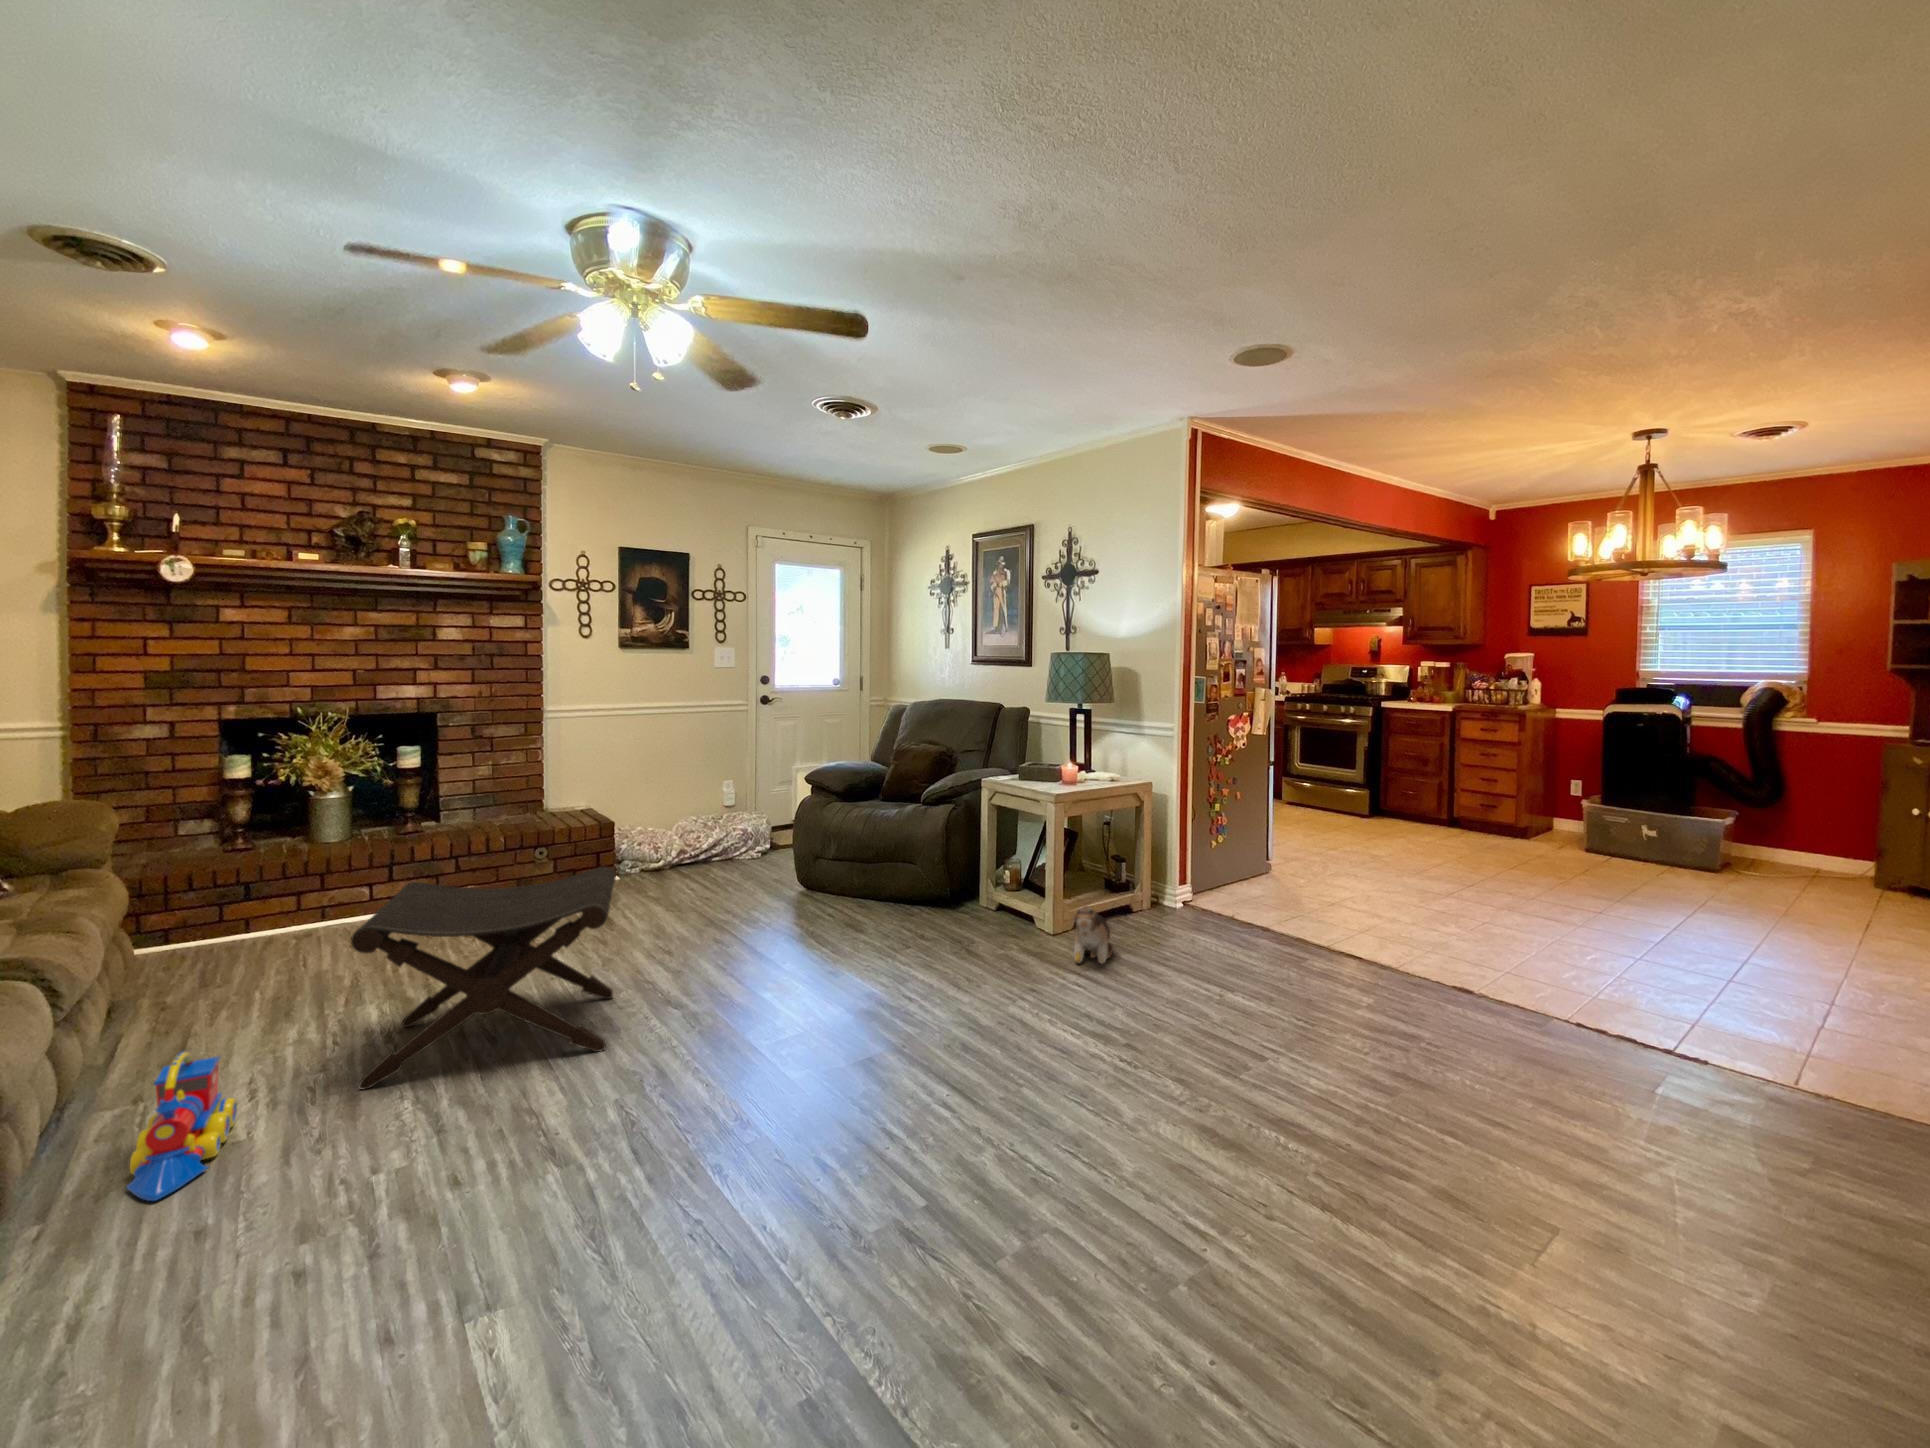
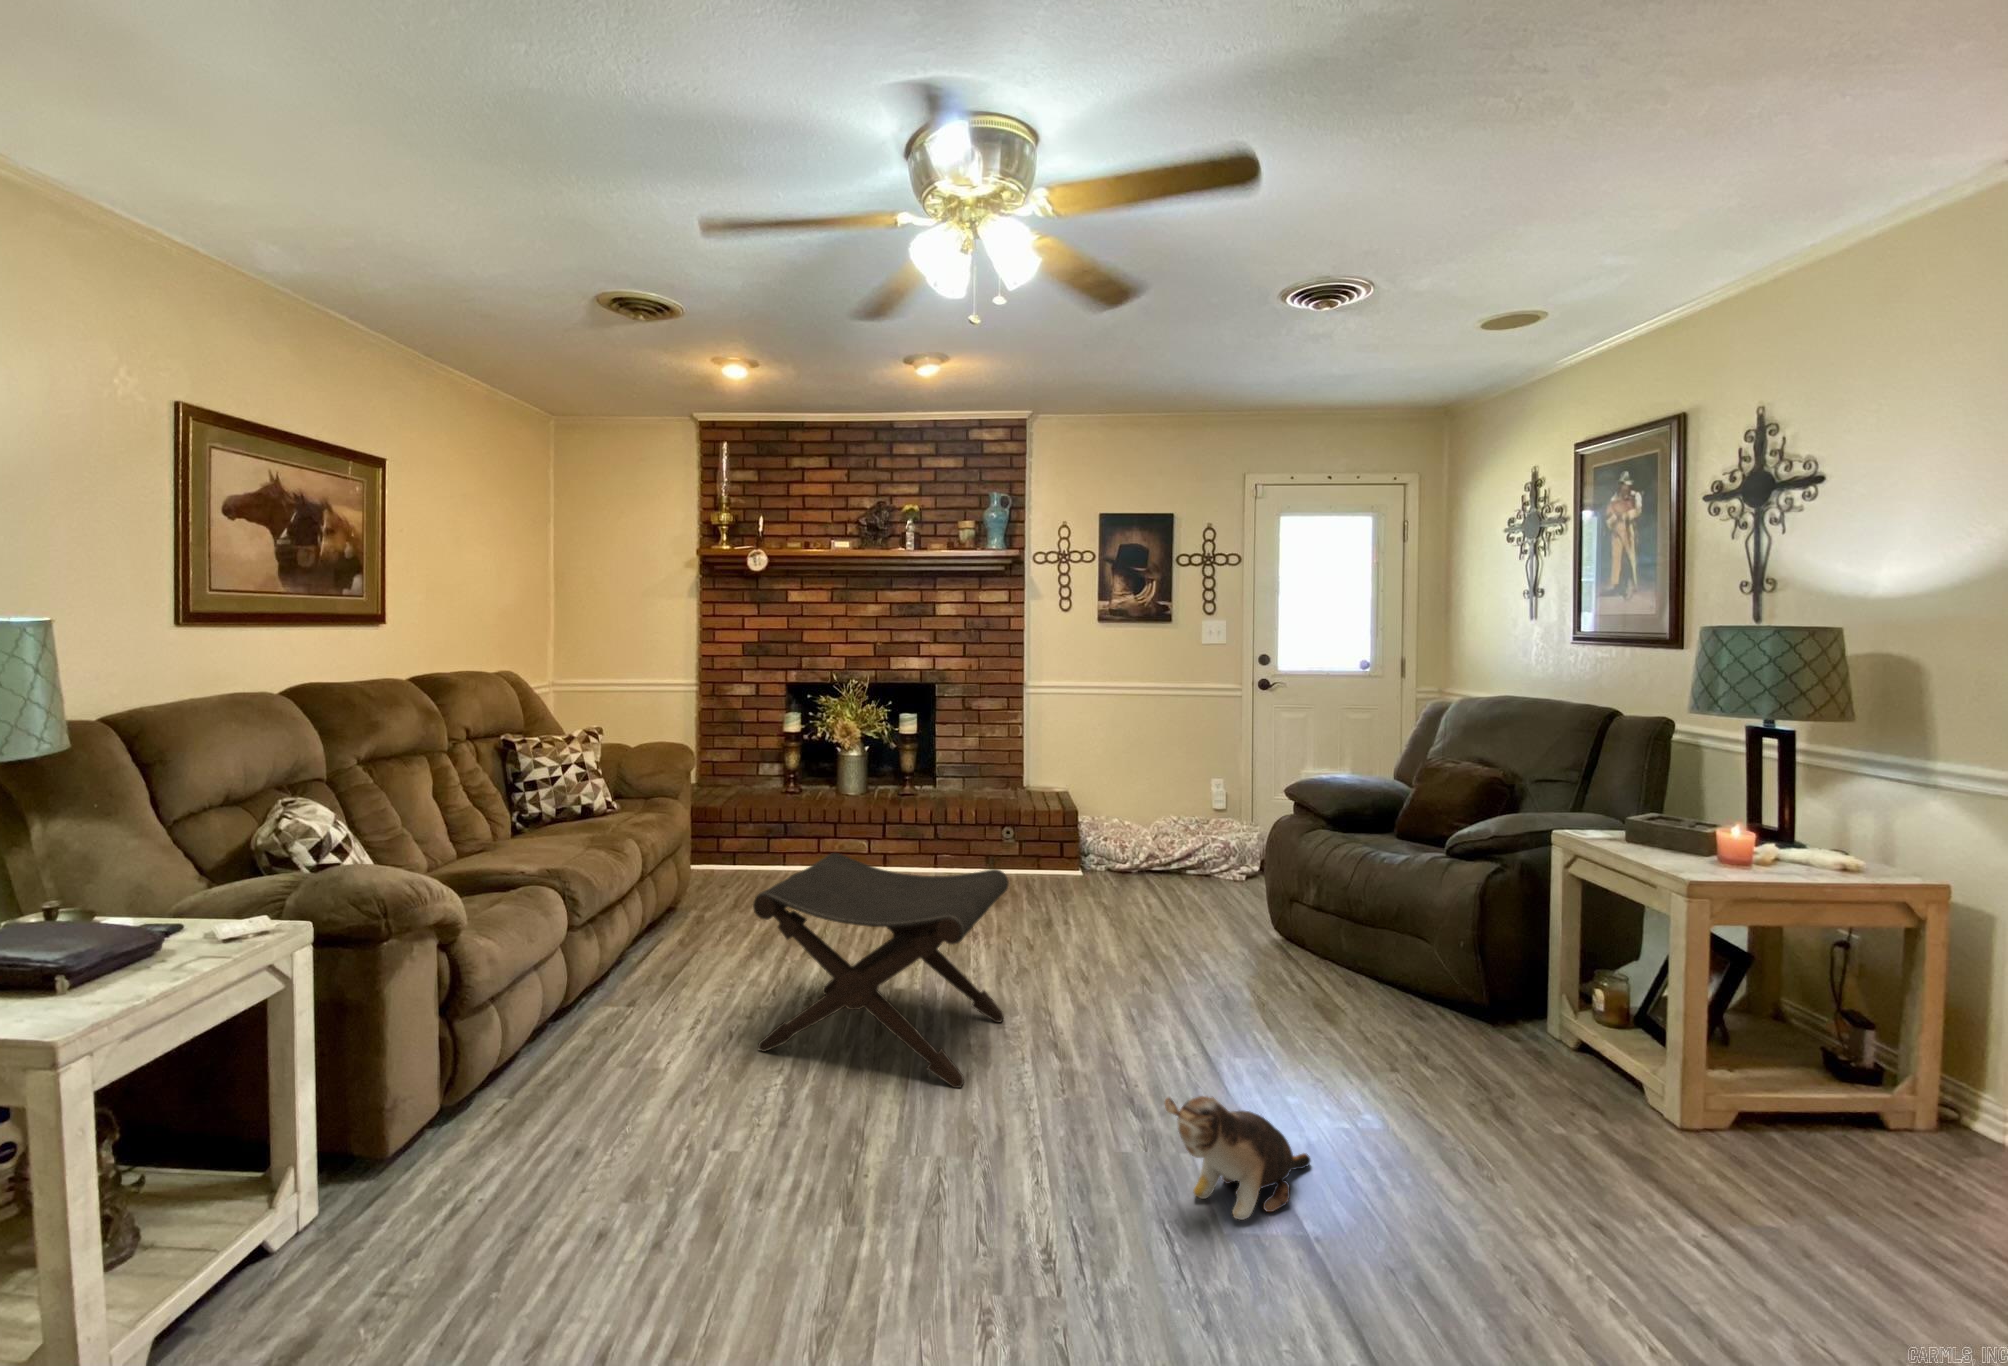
plush toy: present [1074,906,1113,963] -> present [1165,1096,1311,1220]
toy train: present [126,1051,237,1201] -> none [582,975,674,1105]

